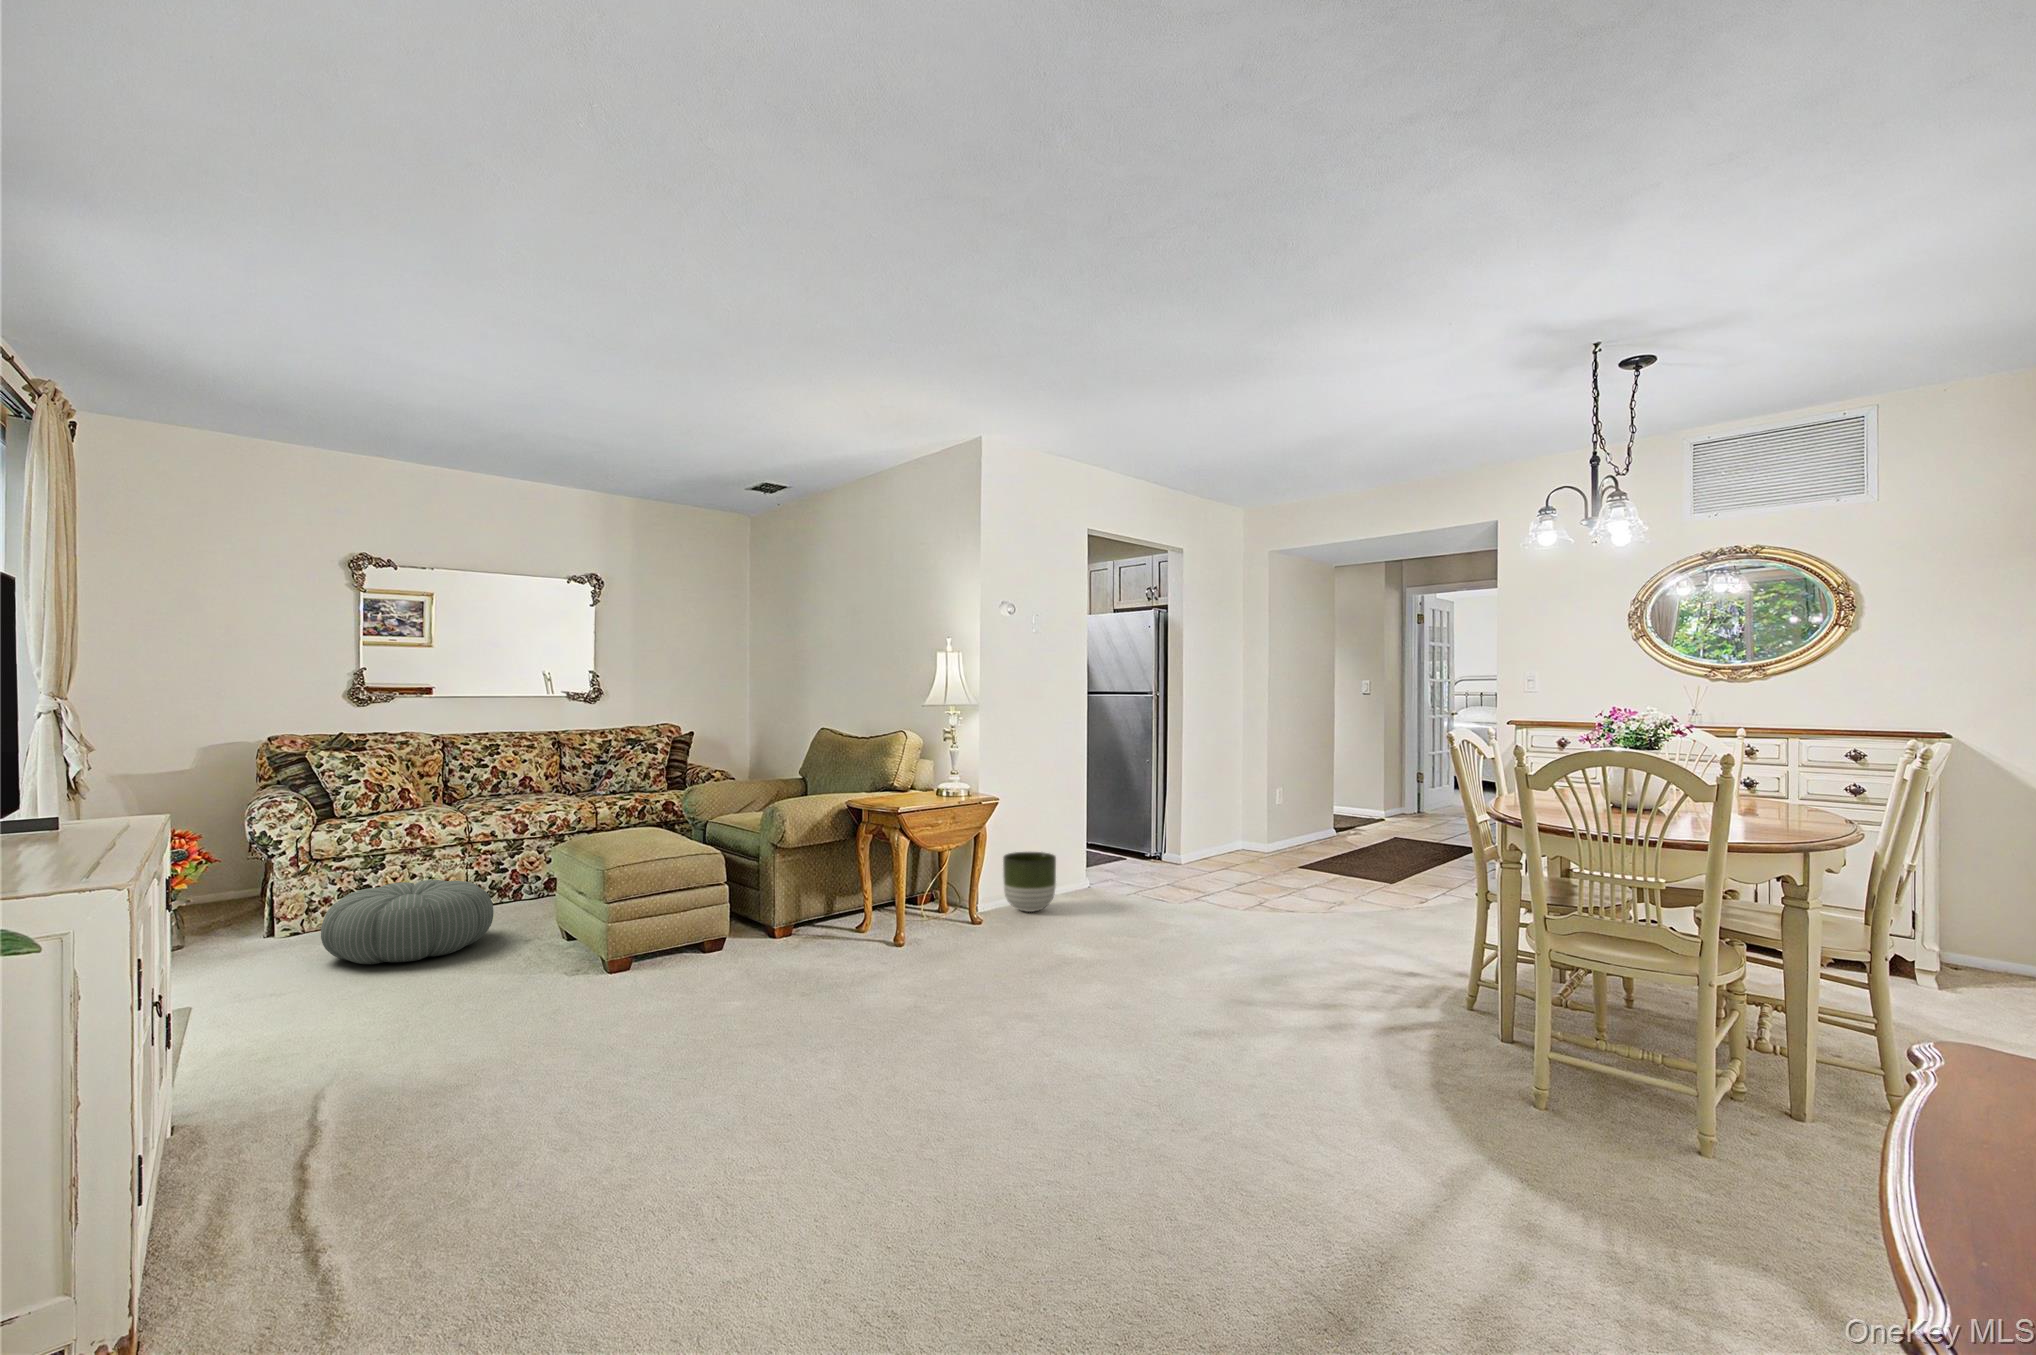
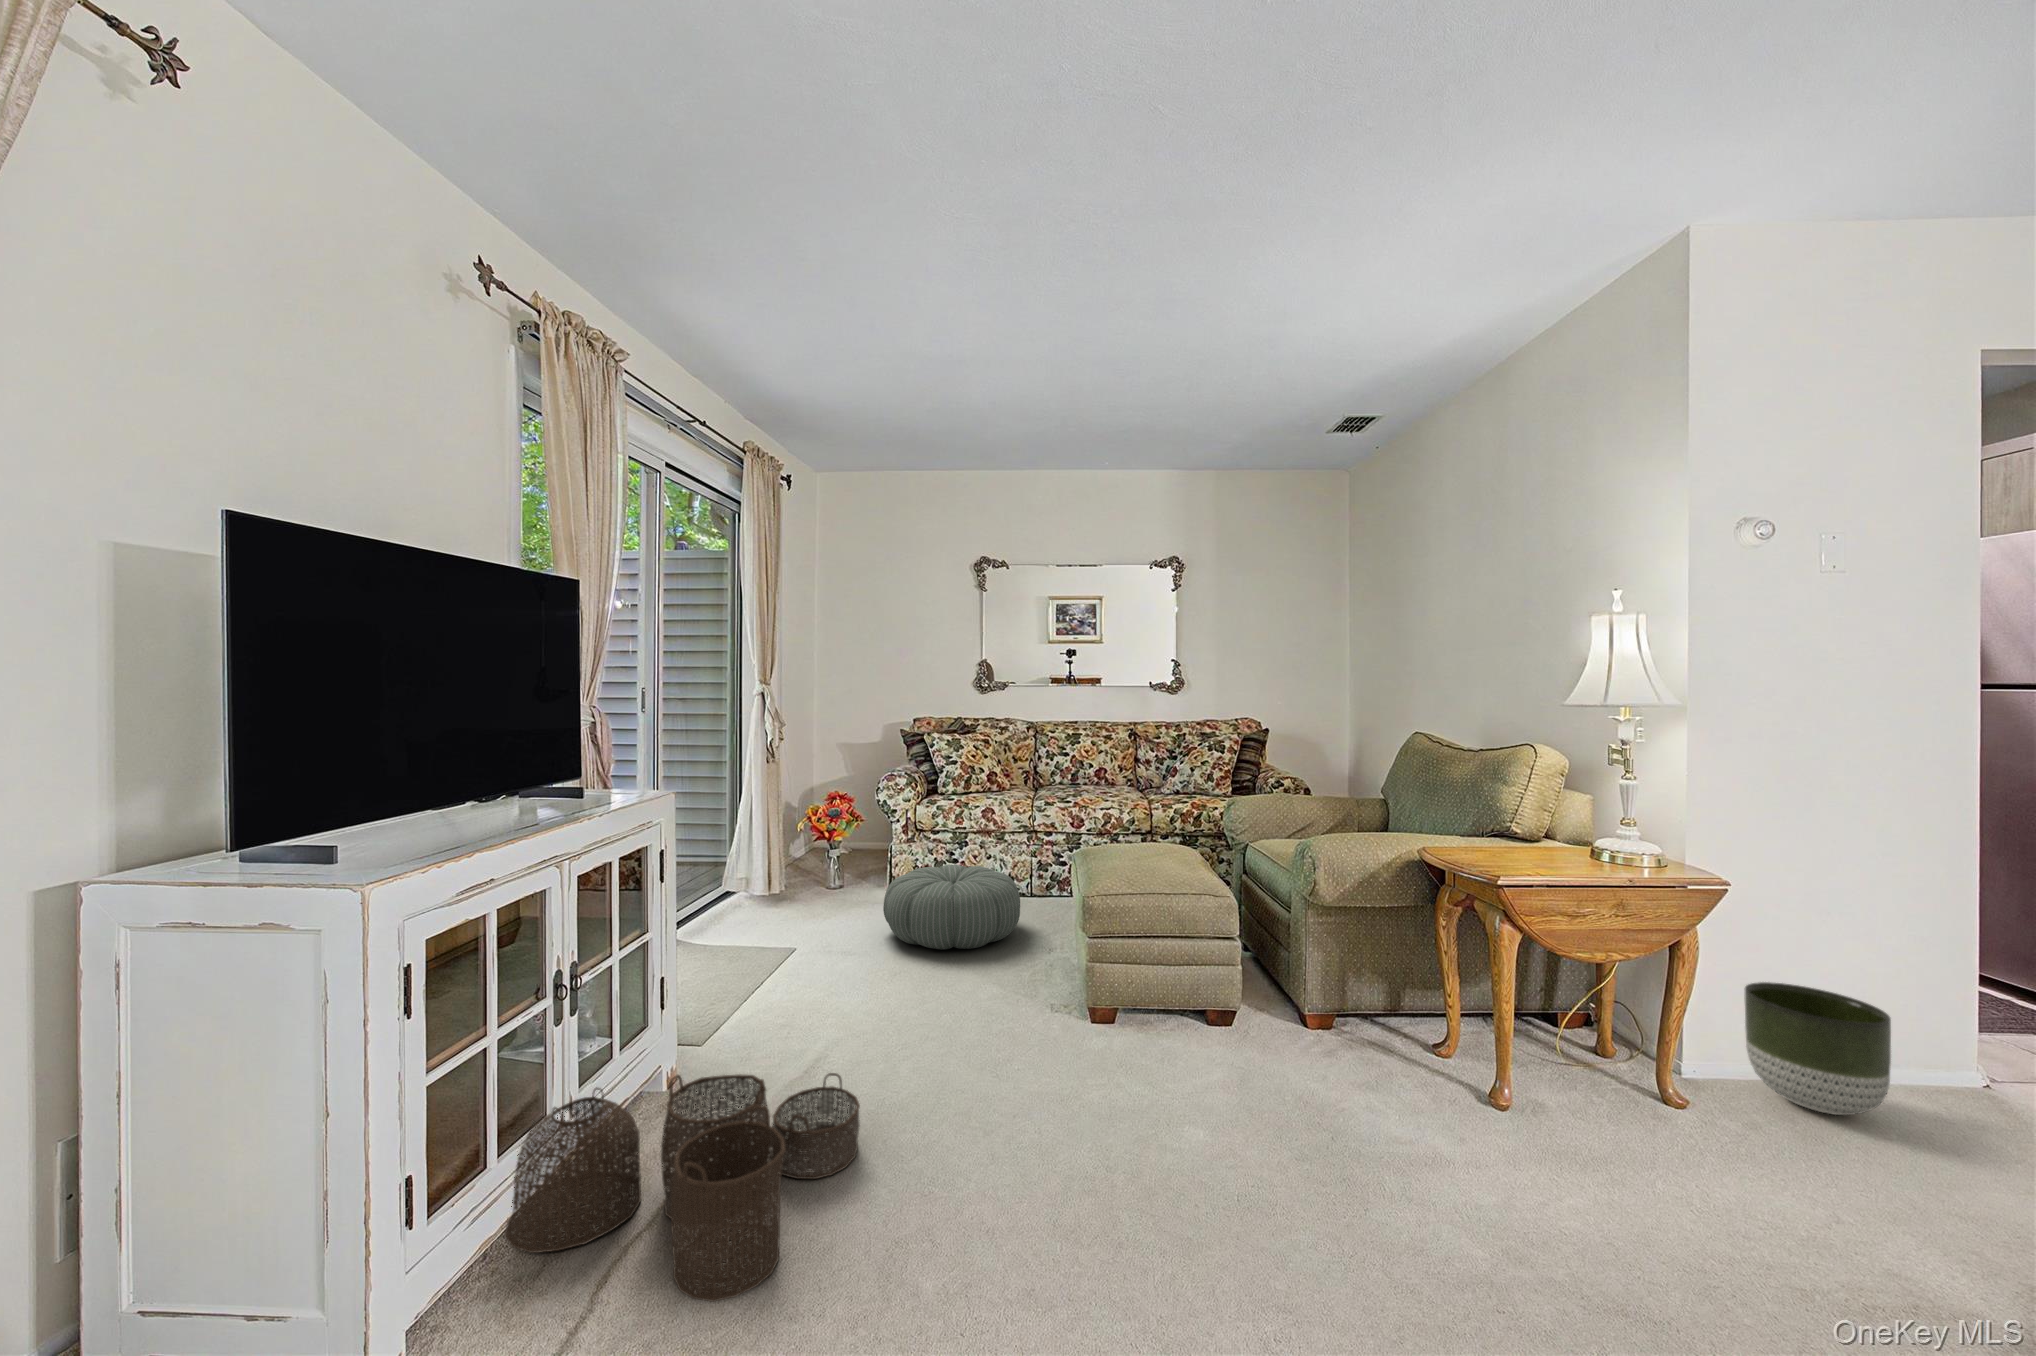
woven basket: none [188,1012,500,1188] -> present [505,1073,860,1302]

